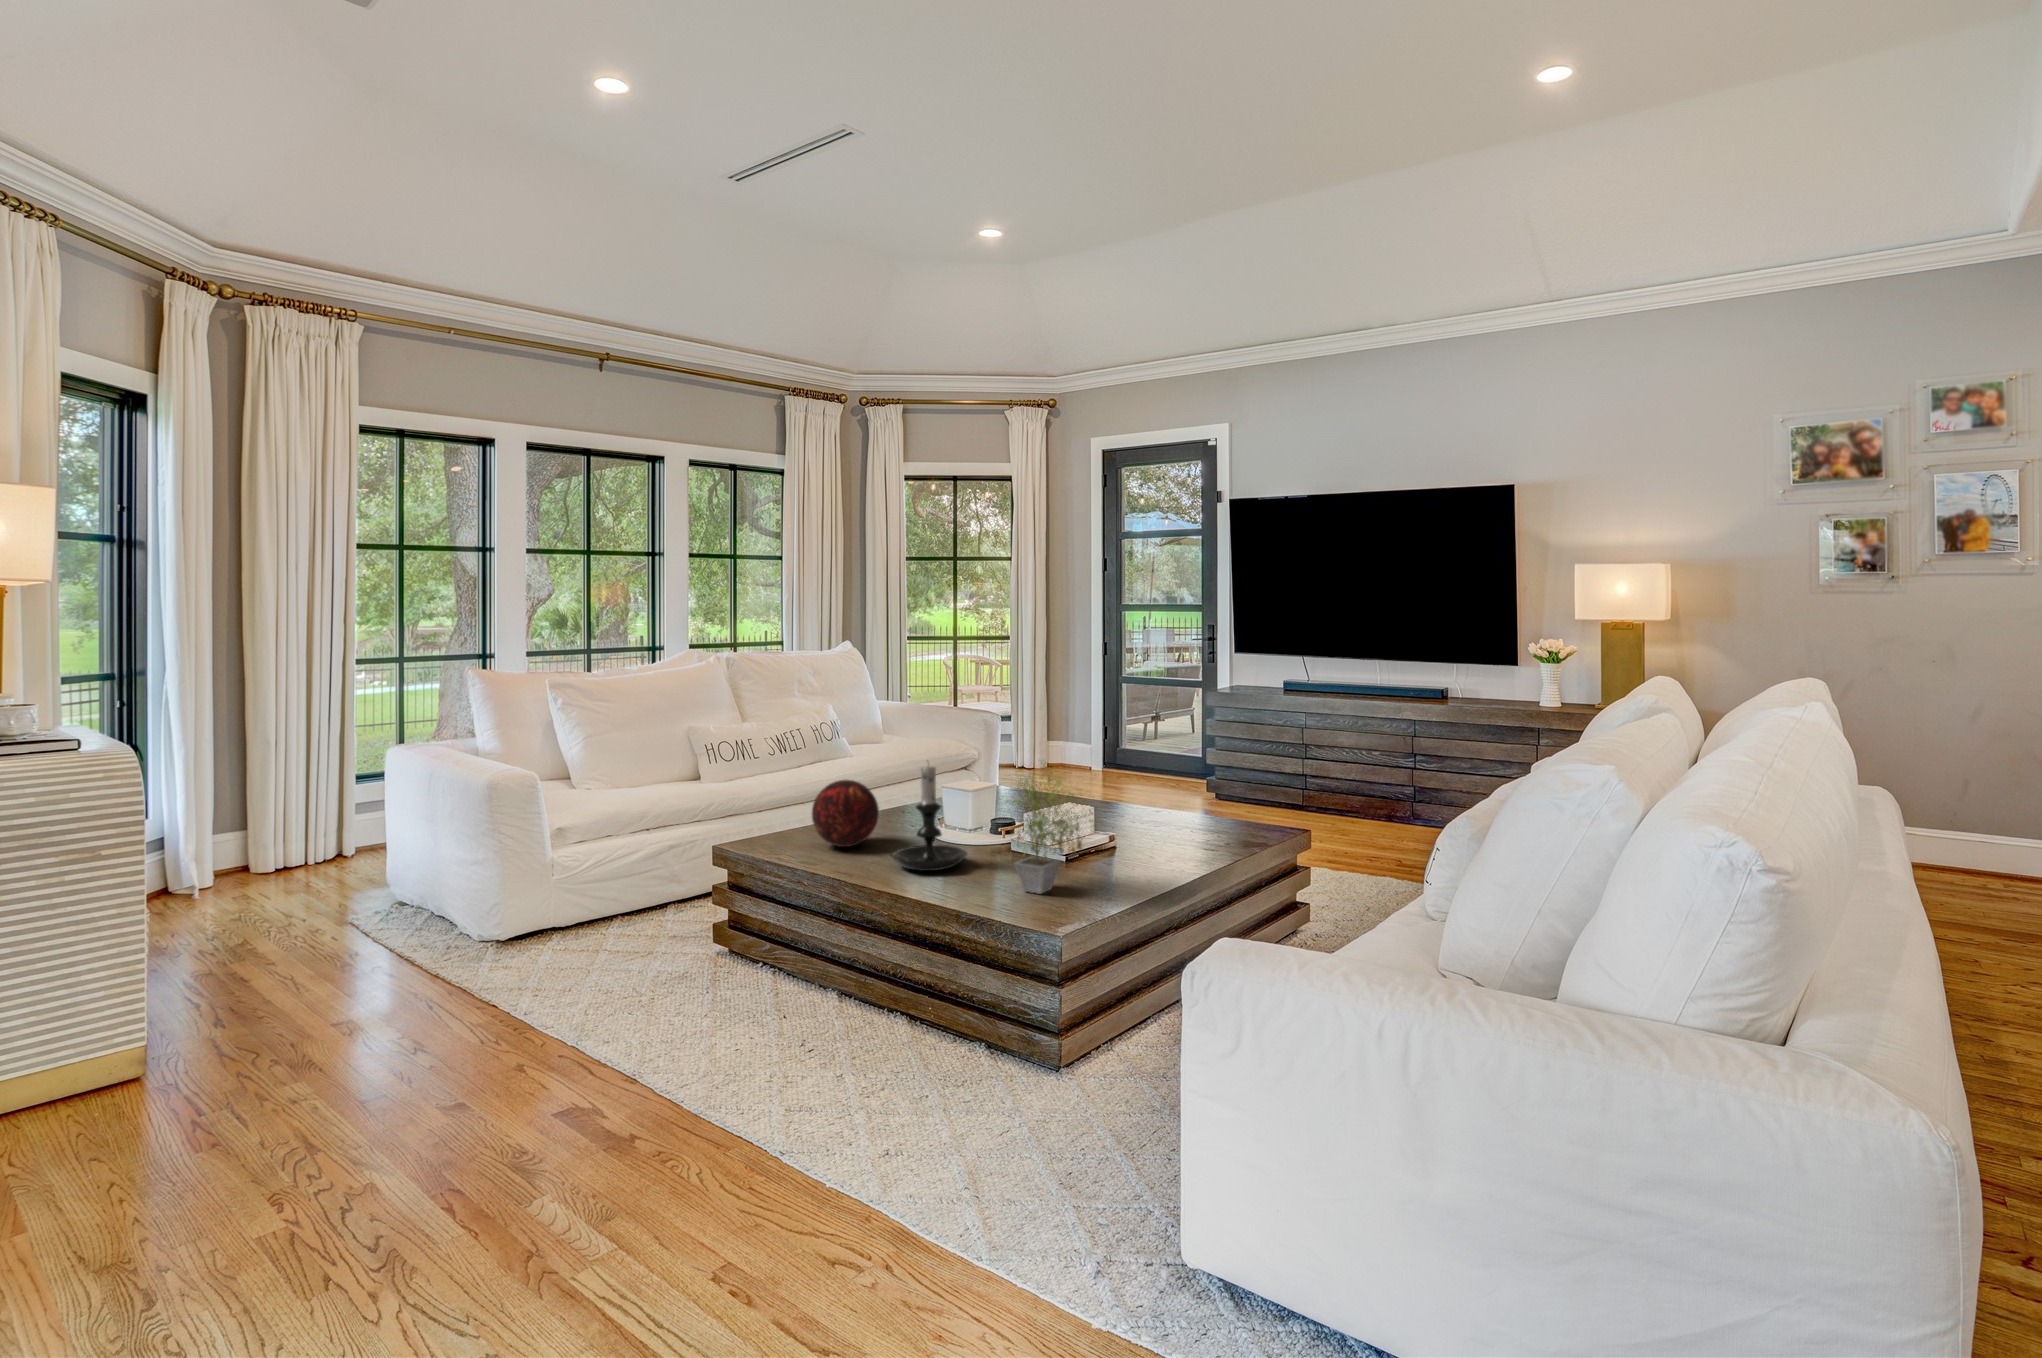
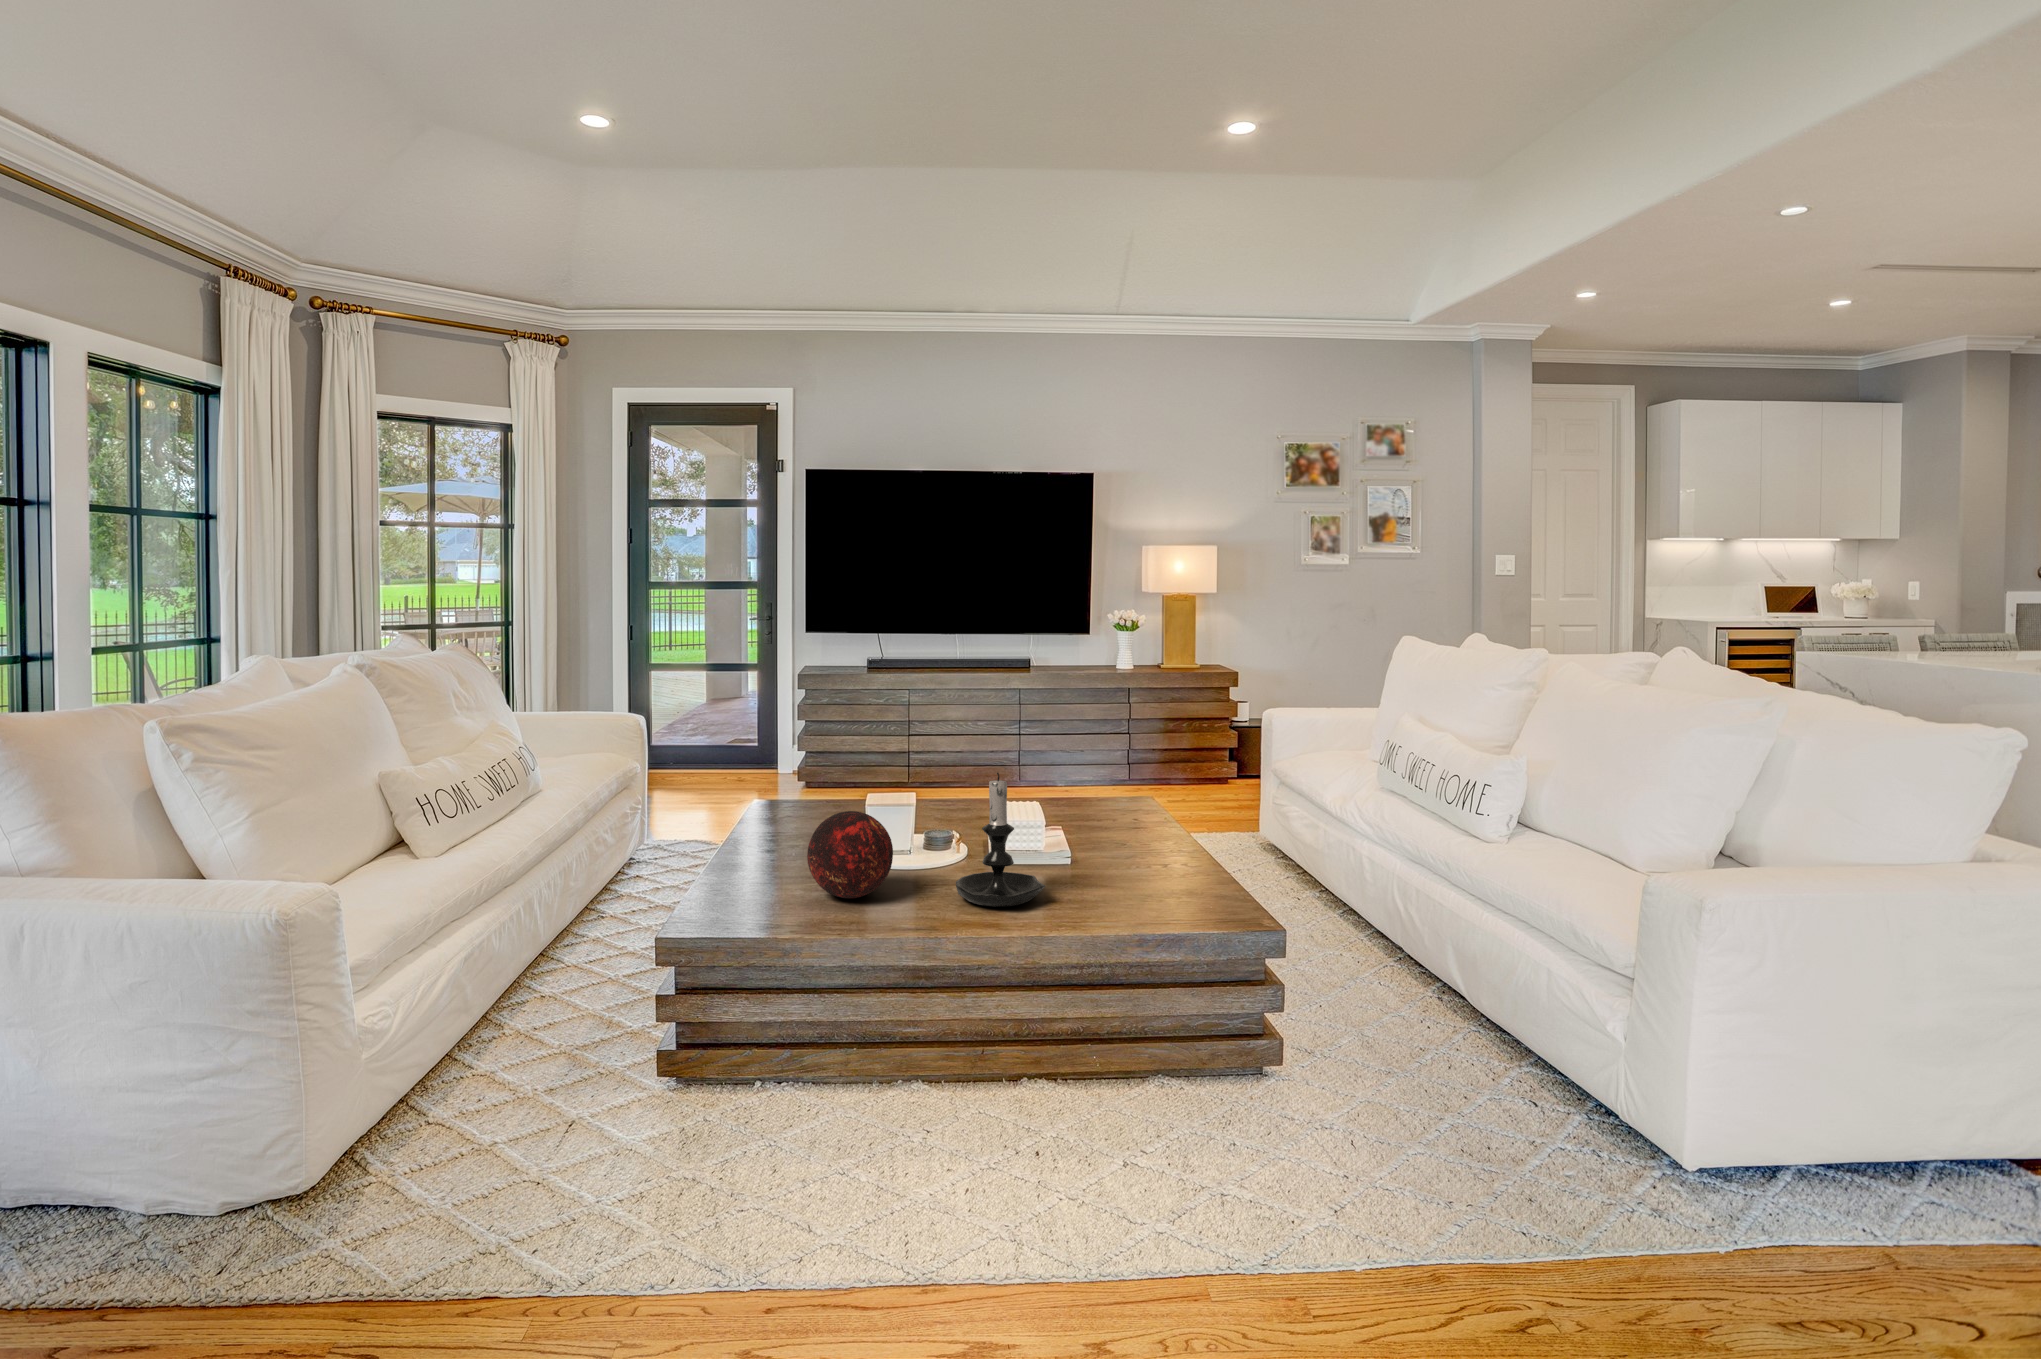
potted plant: present [1004,765,1096,894] -> none [1105,755,1233,905]

